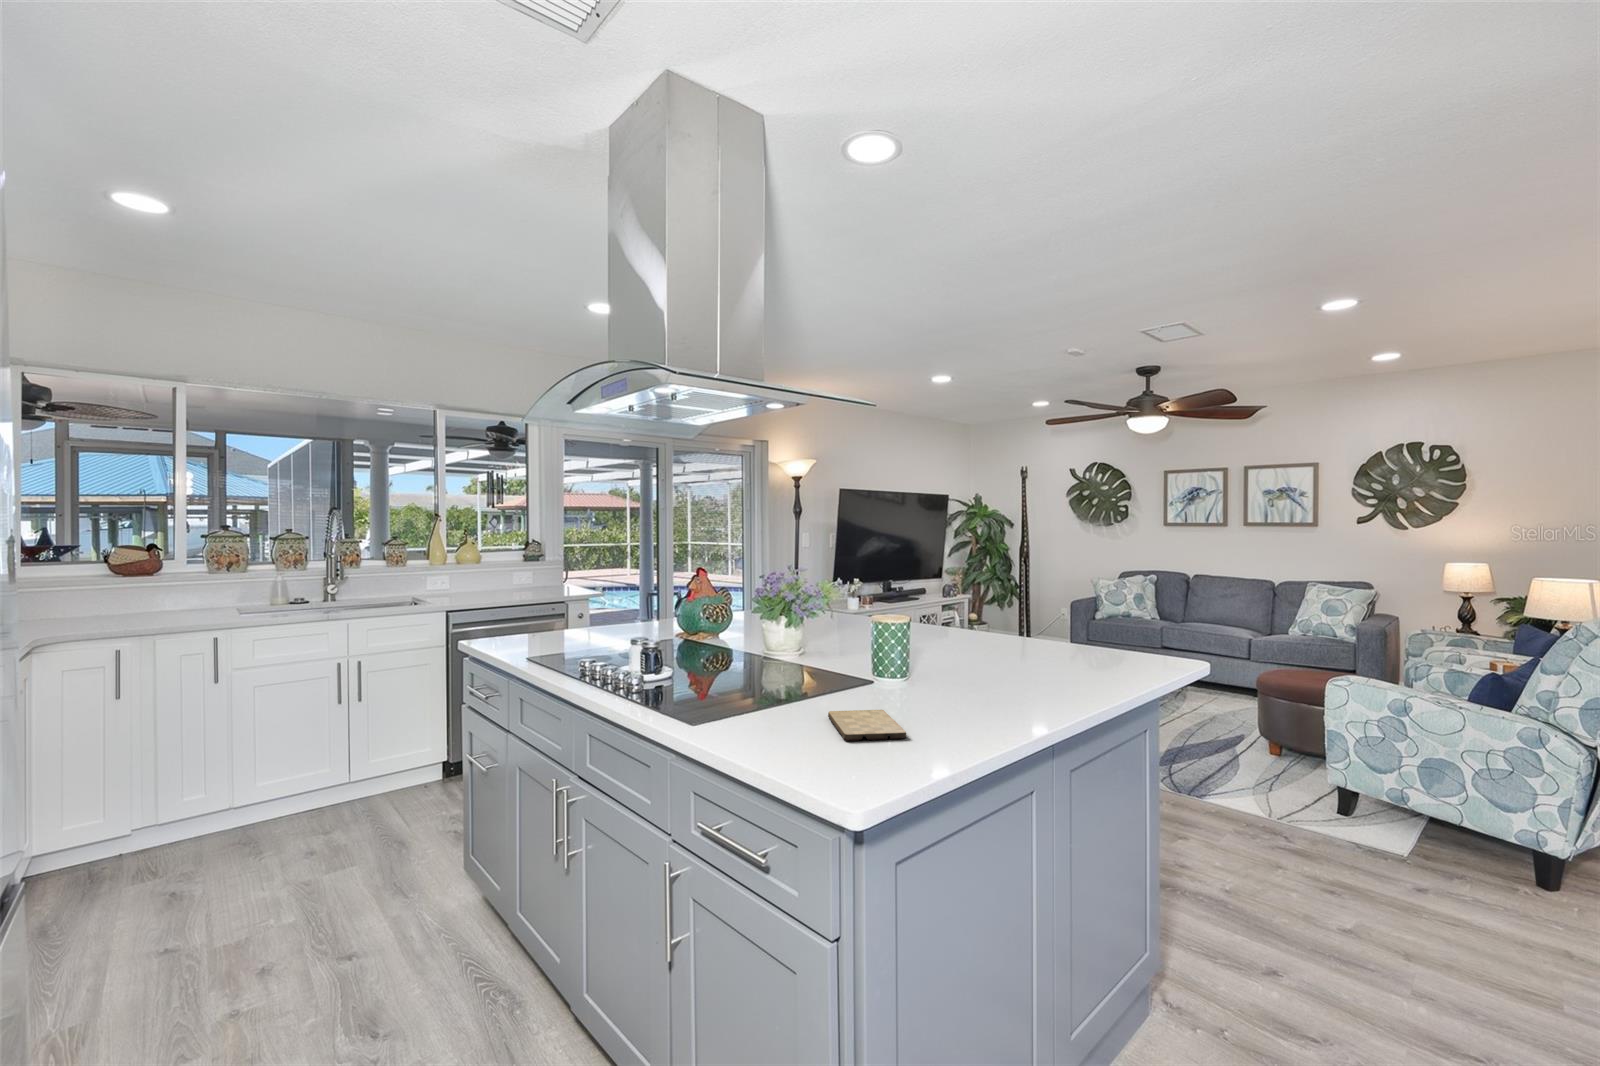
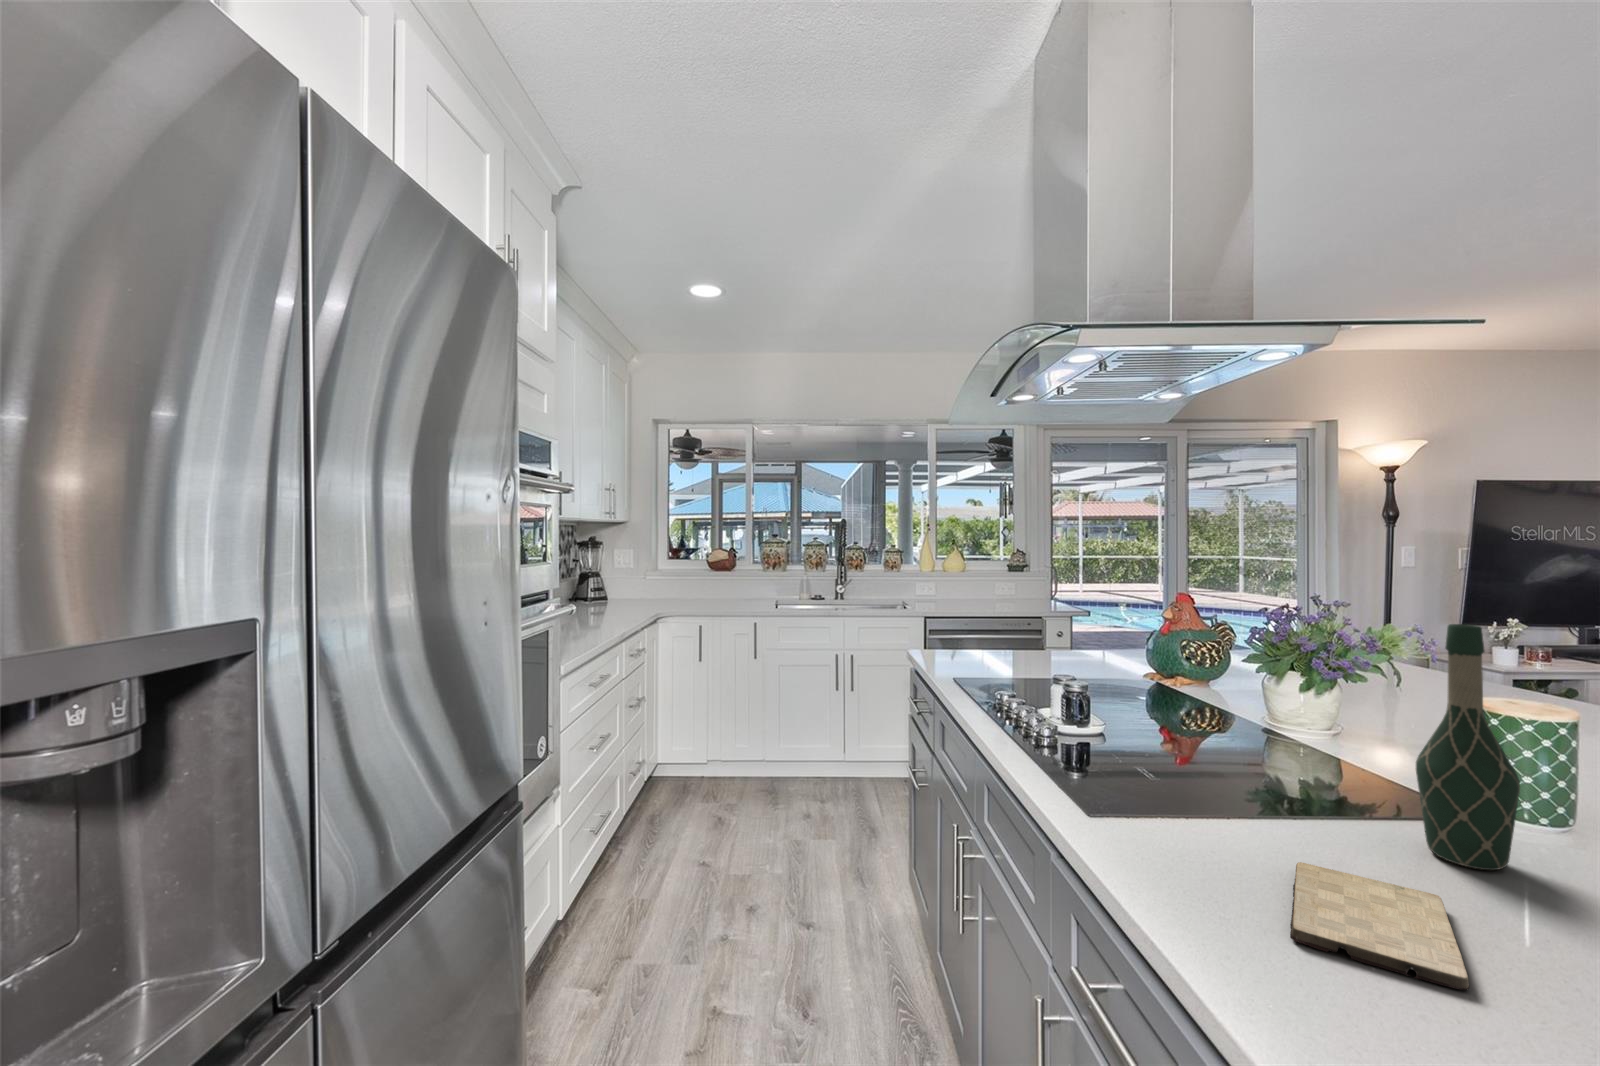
wine bottle: none [863,579,901,699] -> present [1416,624,1520,870]

